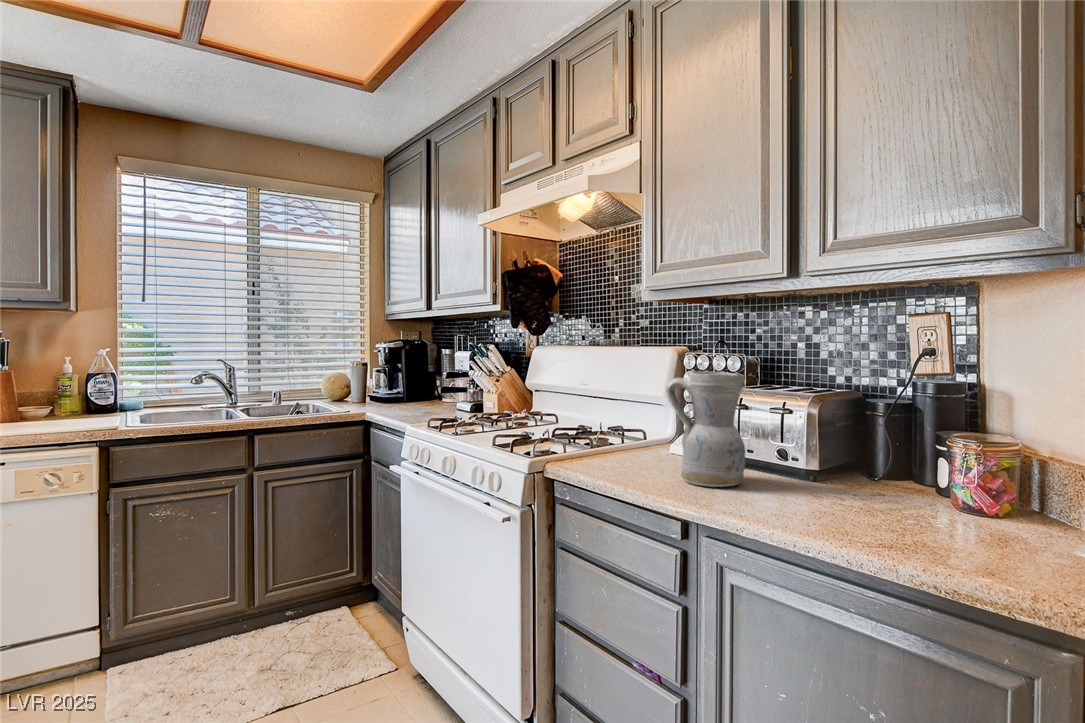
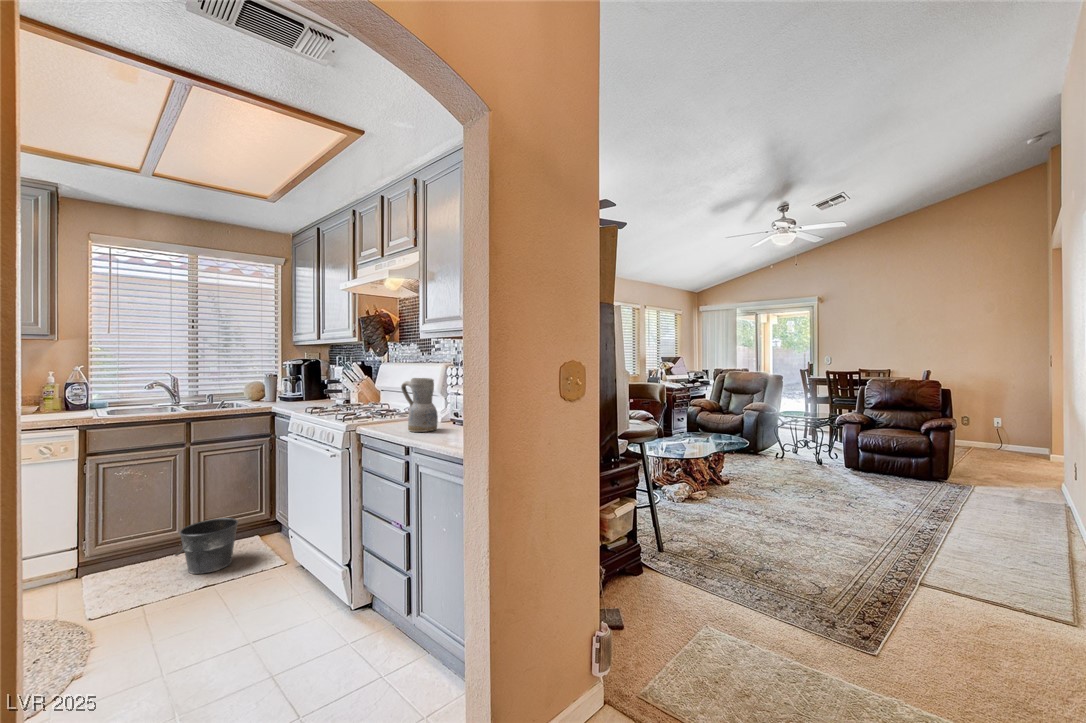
bucket: none [235,587,327,683] -> present [175,518,238,574]

